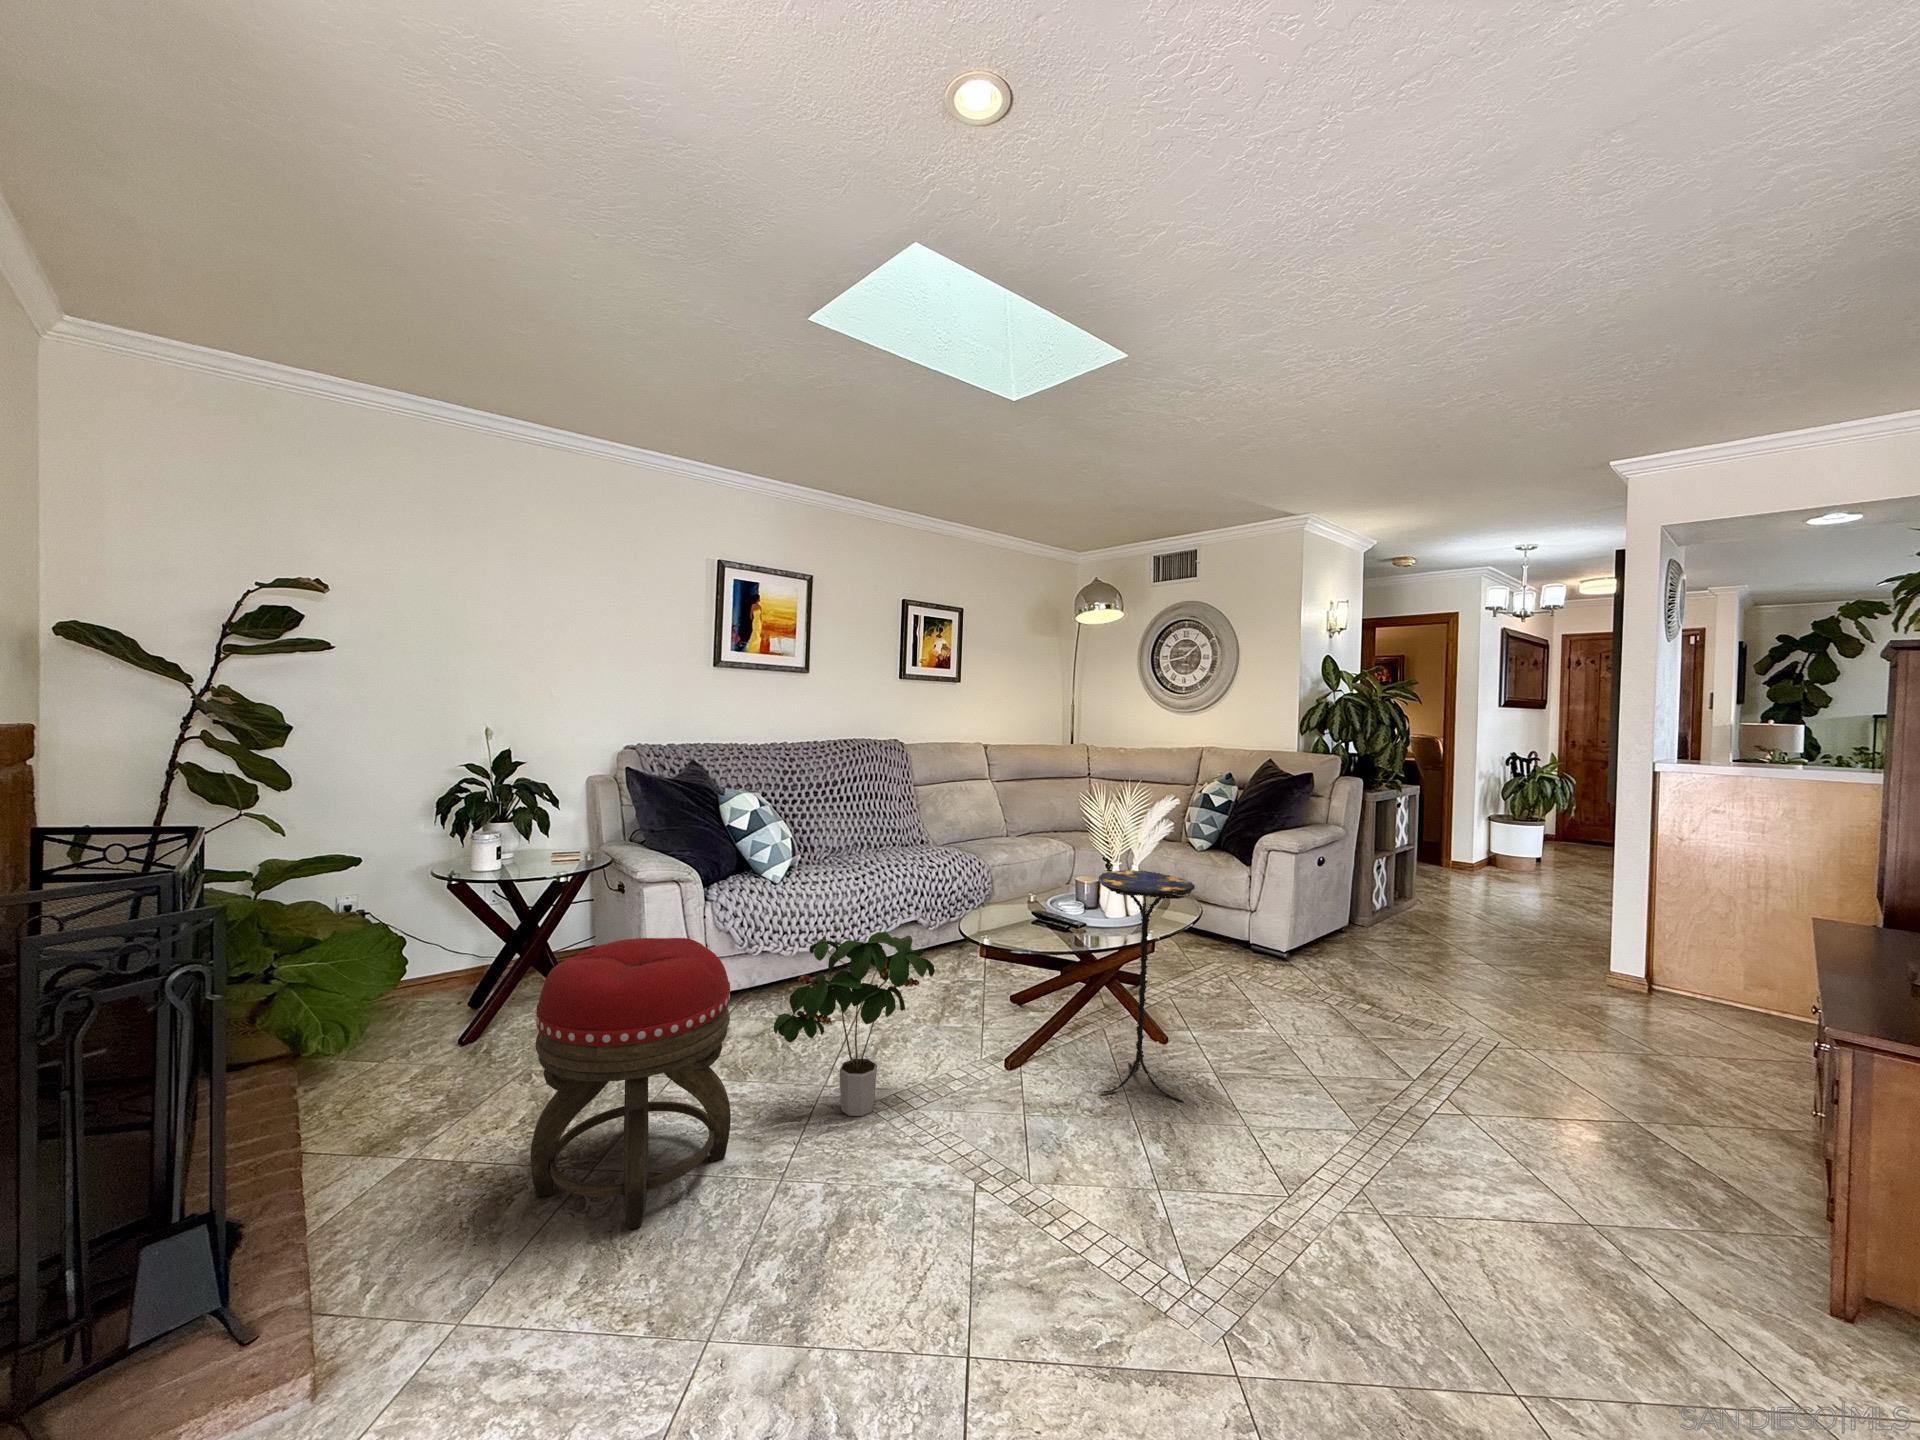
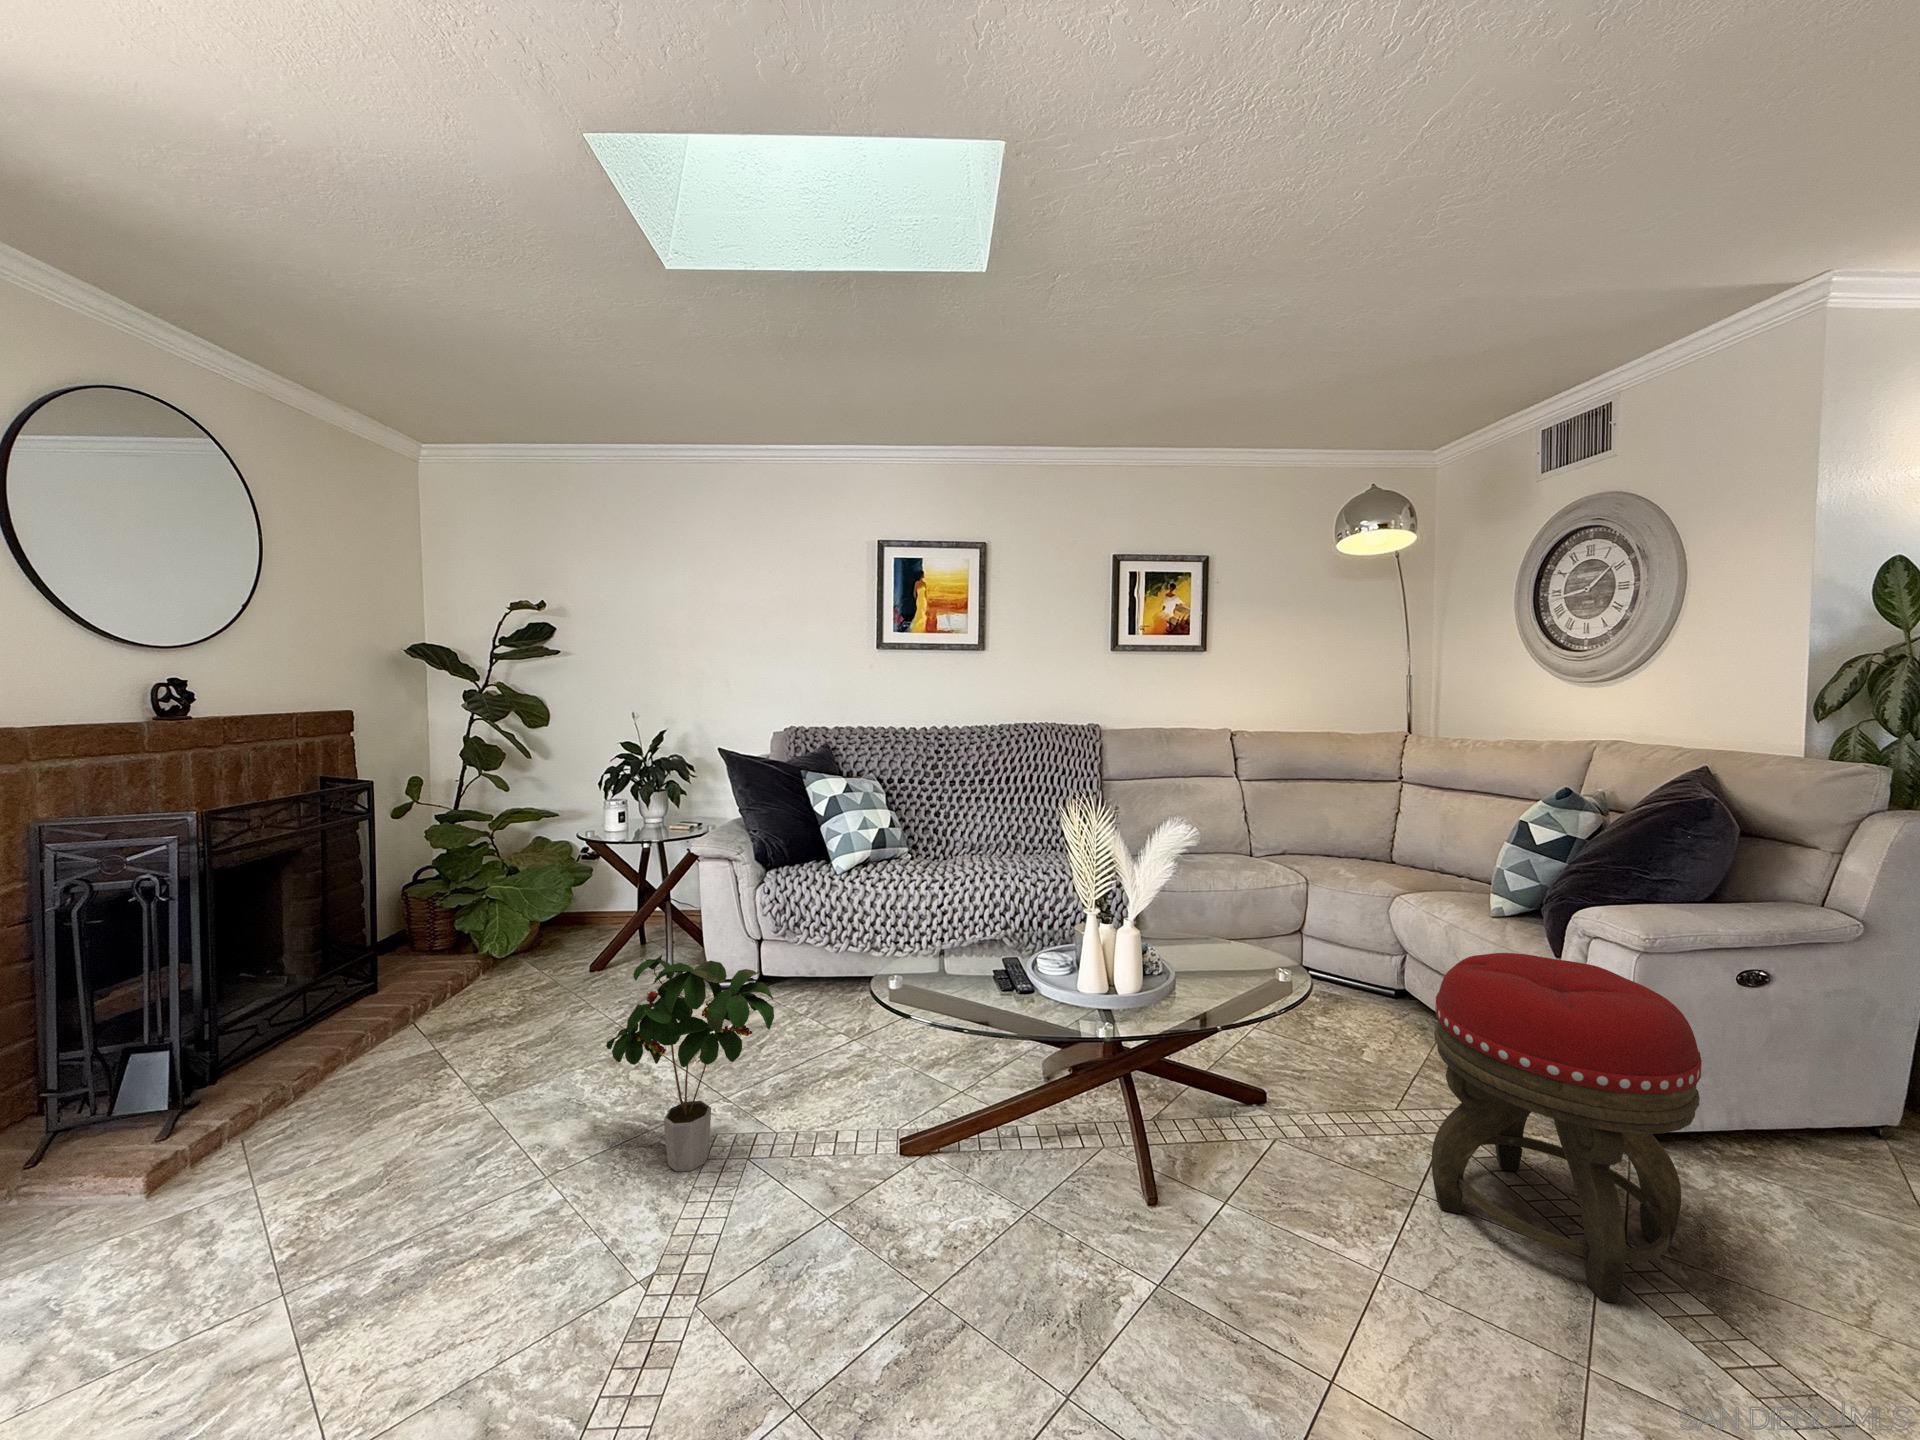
side table: present [1099,870,1195,1102] -> none [934,936,1092,1355]
footstool: present [530,938,731,1229] -> present [1431,953,1702,1303]

